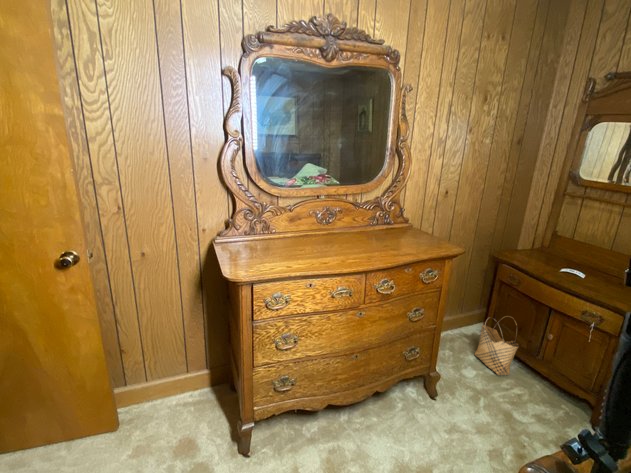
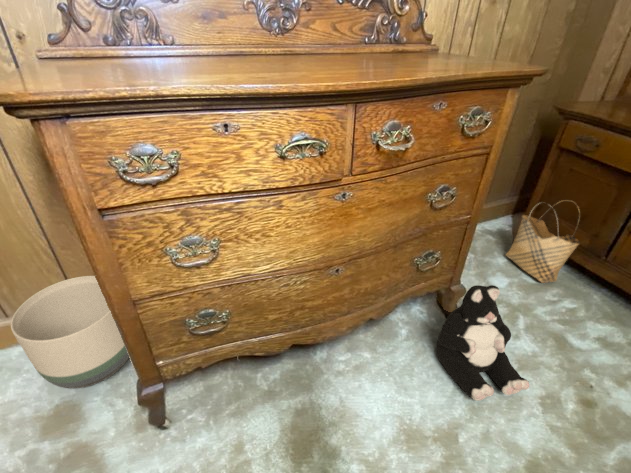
planter: none [169,356,228,429] -> present [11,276,129,388]
plush toy: none [421,371,479,449] -> present [437,285,529,401]

